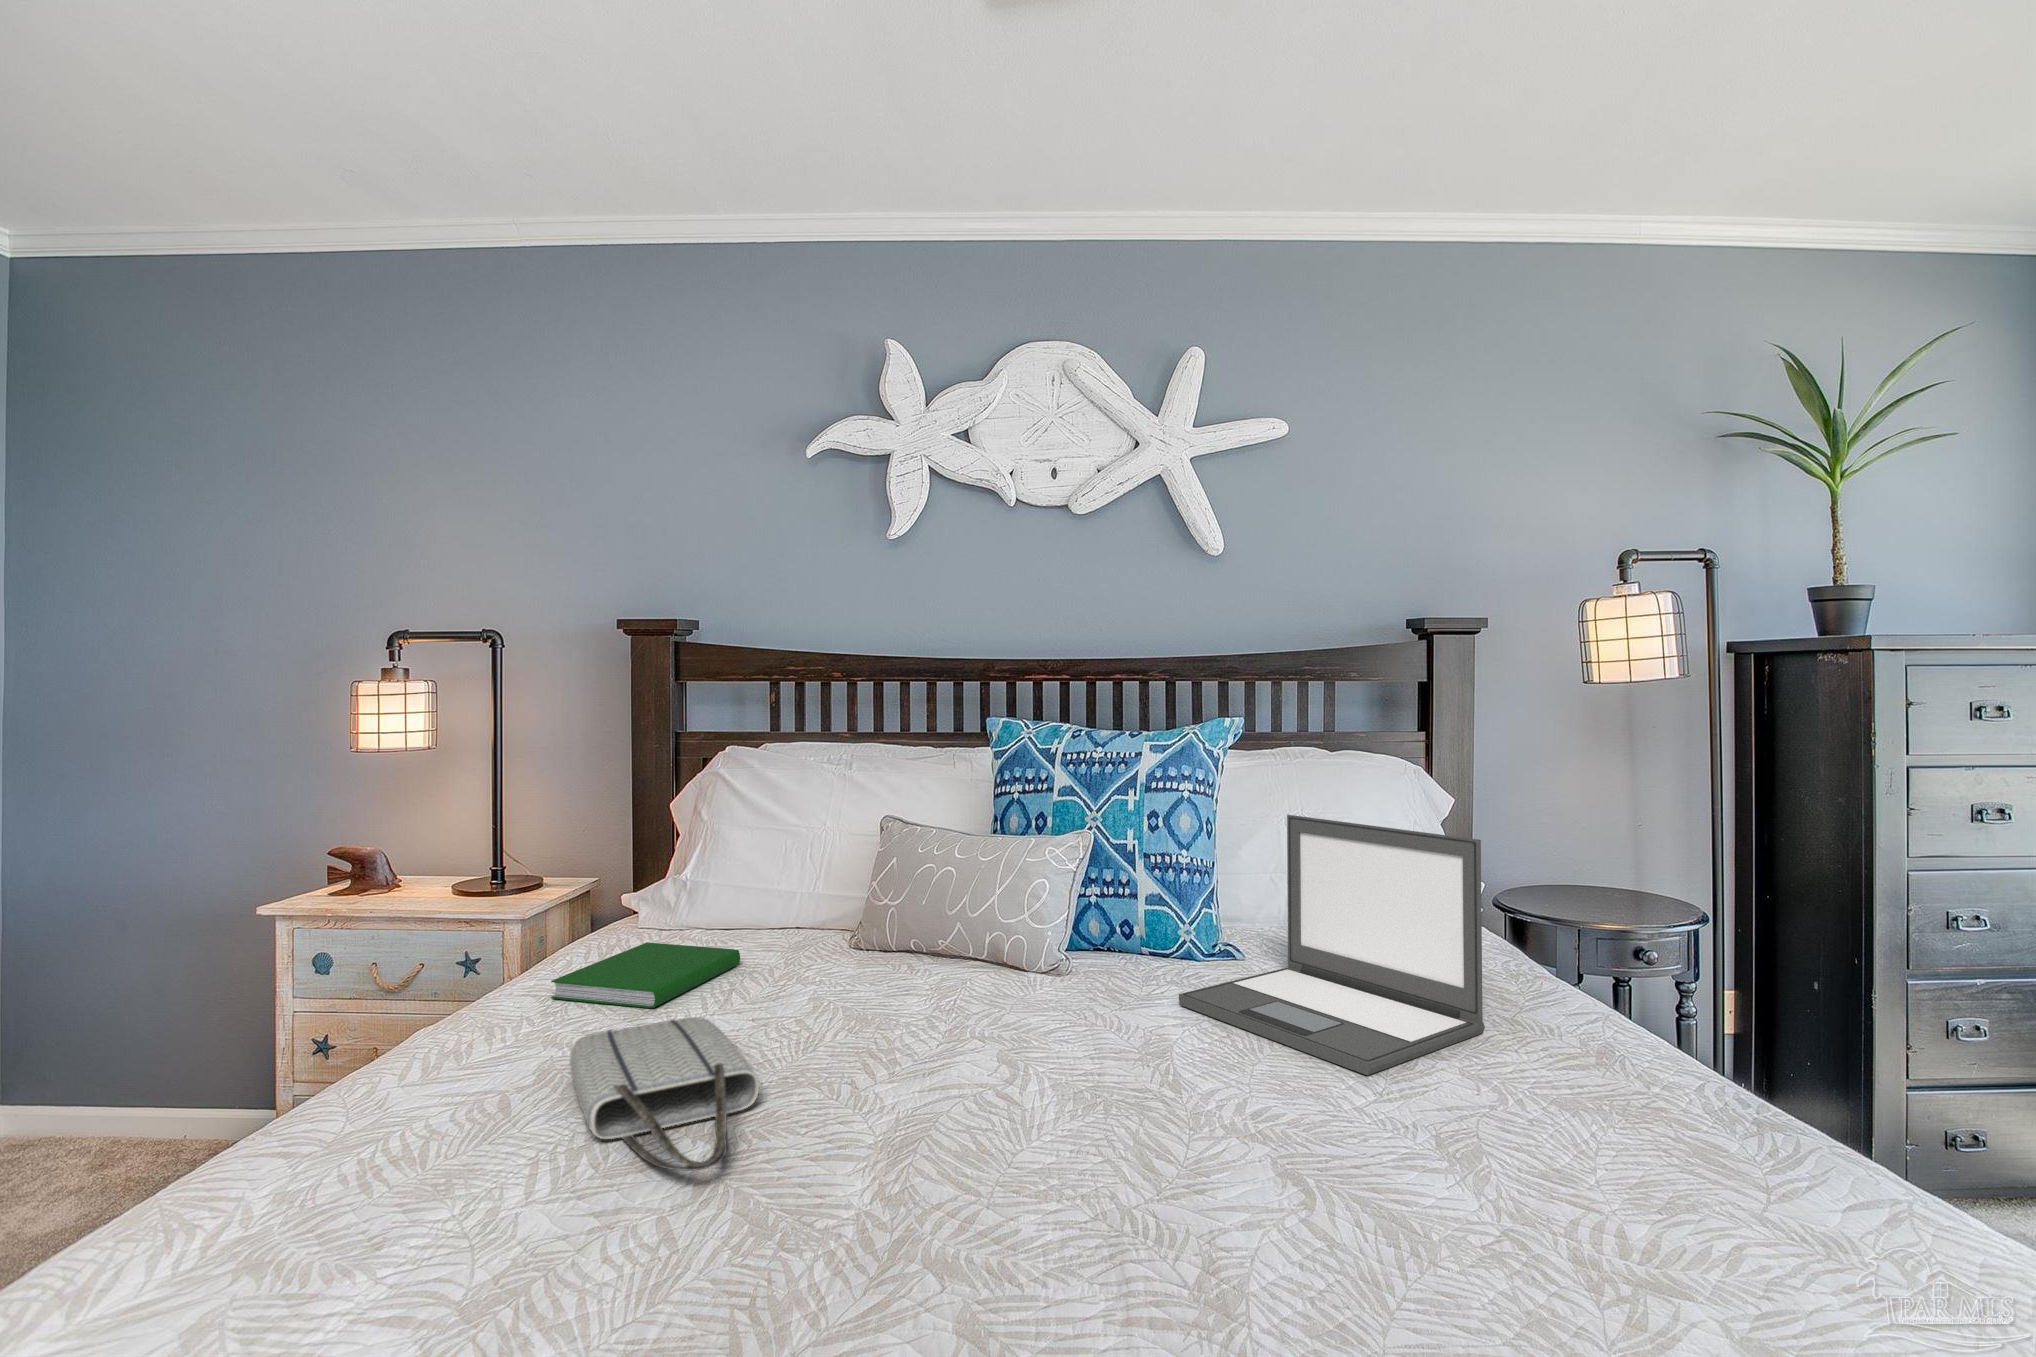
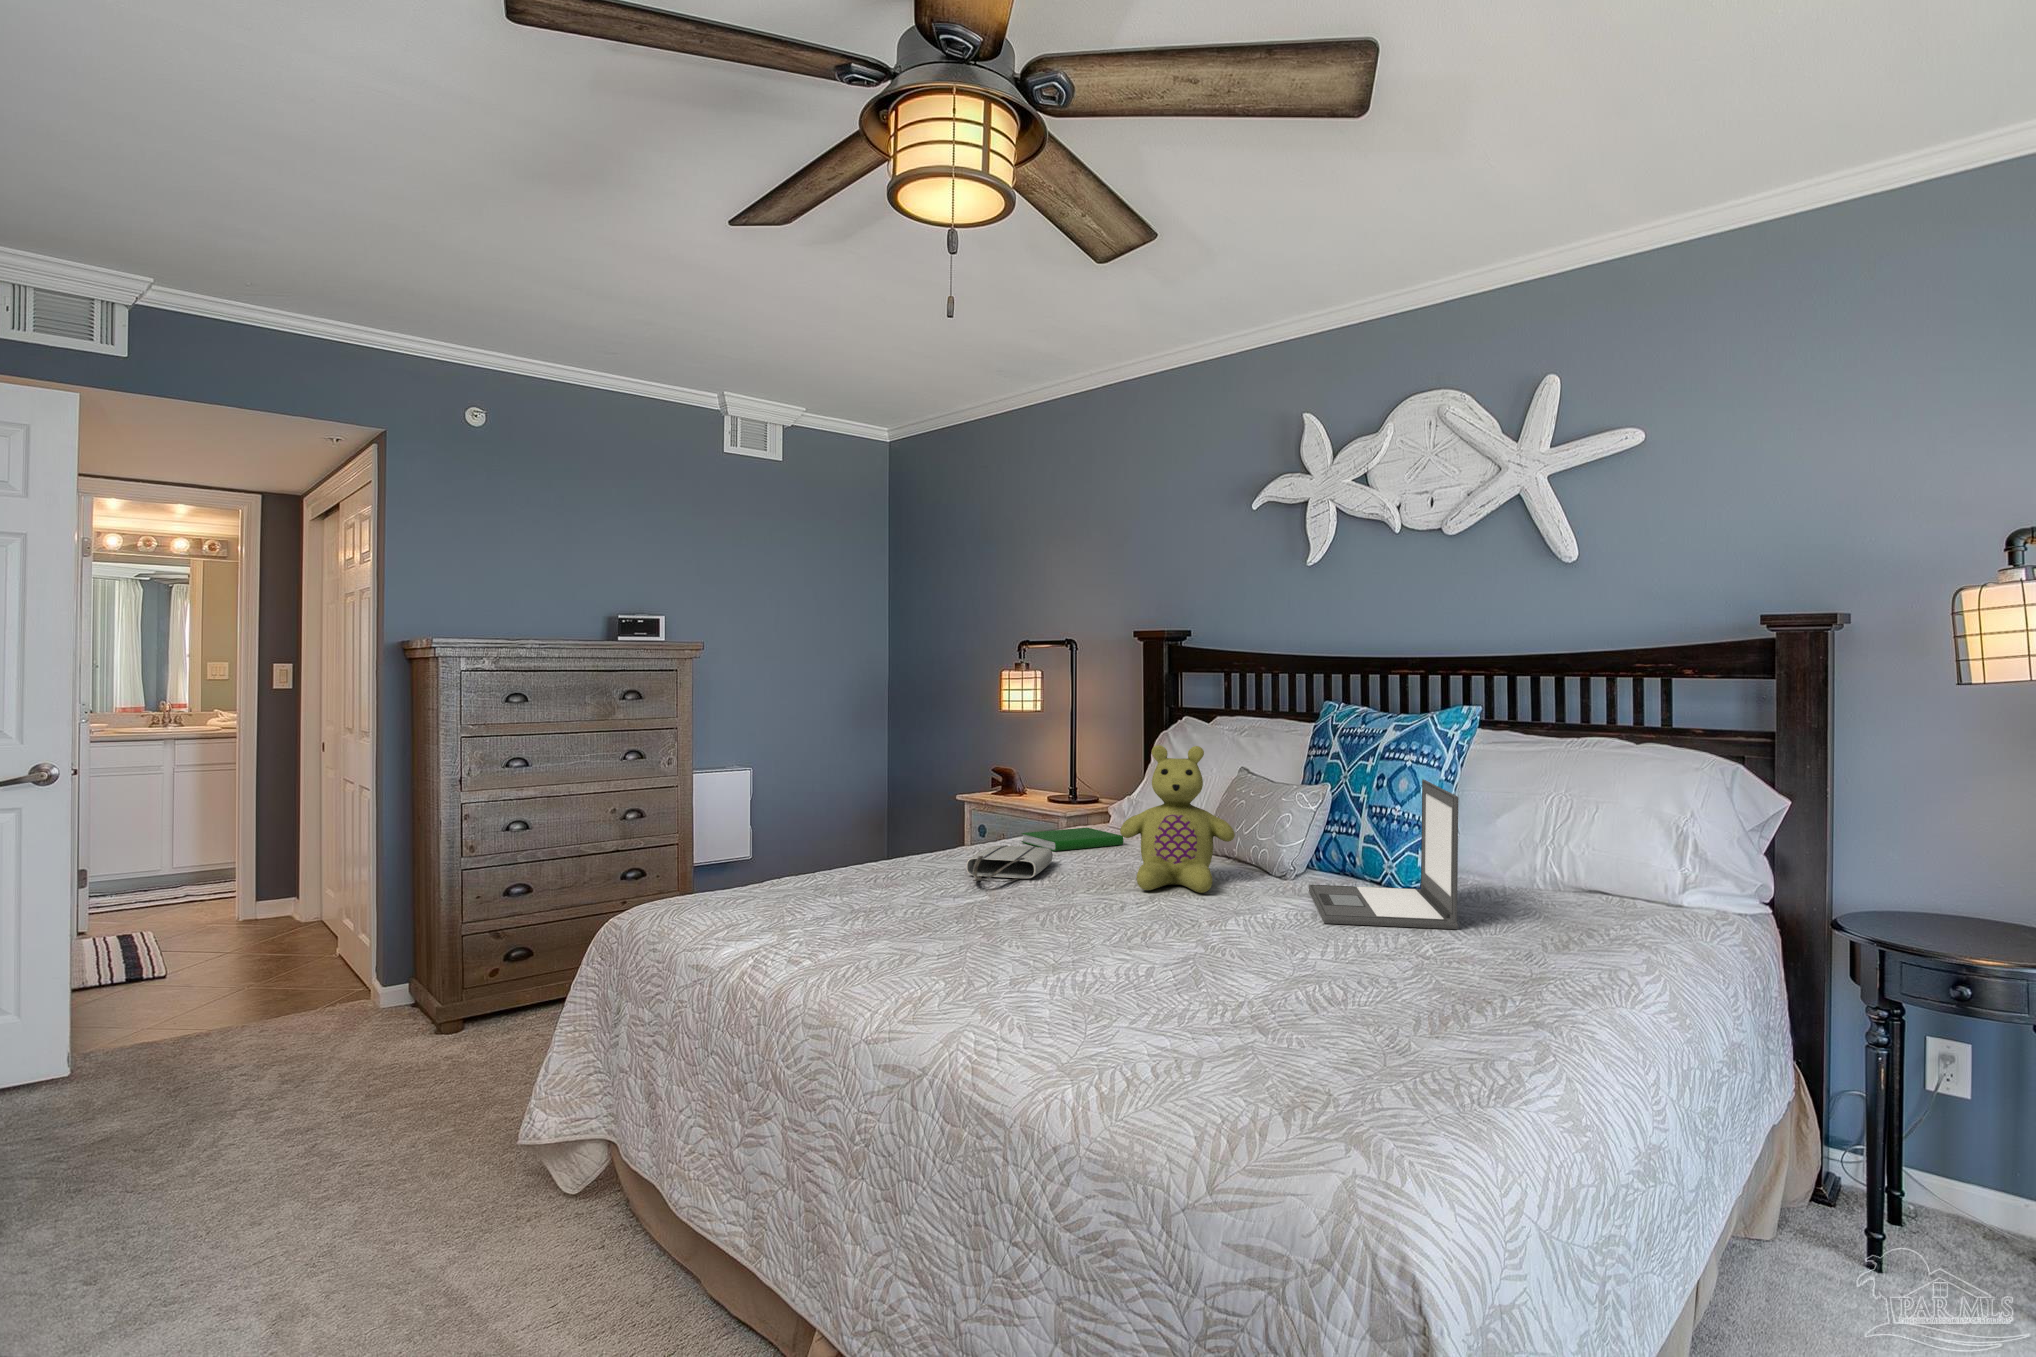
stuffed bear: none [896,793,1102,1077] -> present [1120,745,1235,893]

